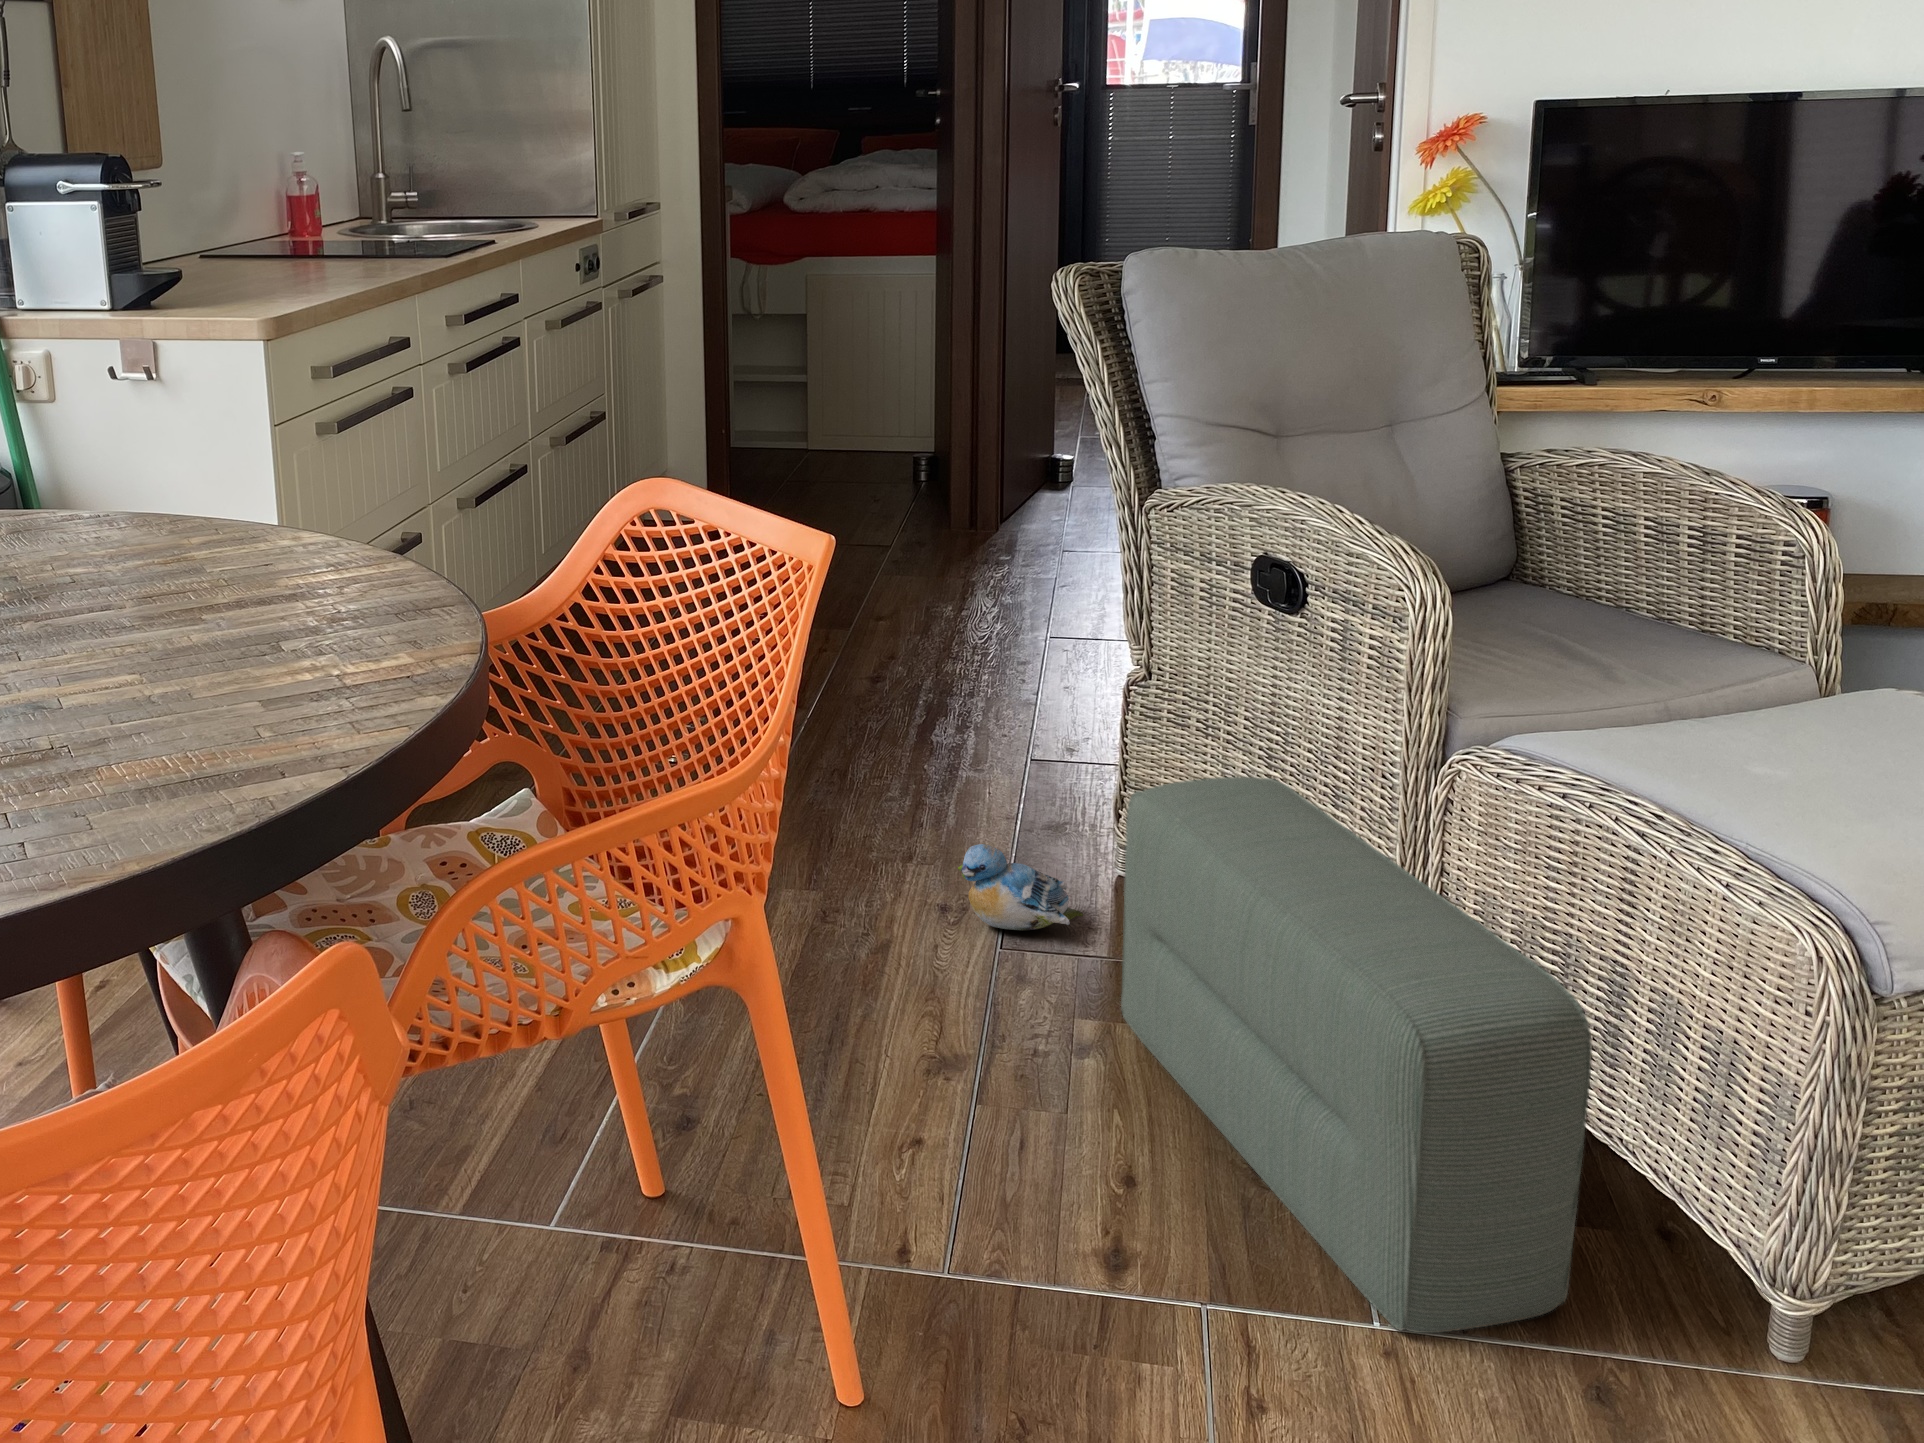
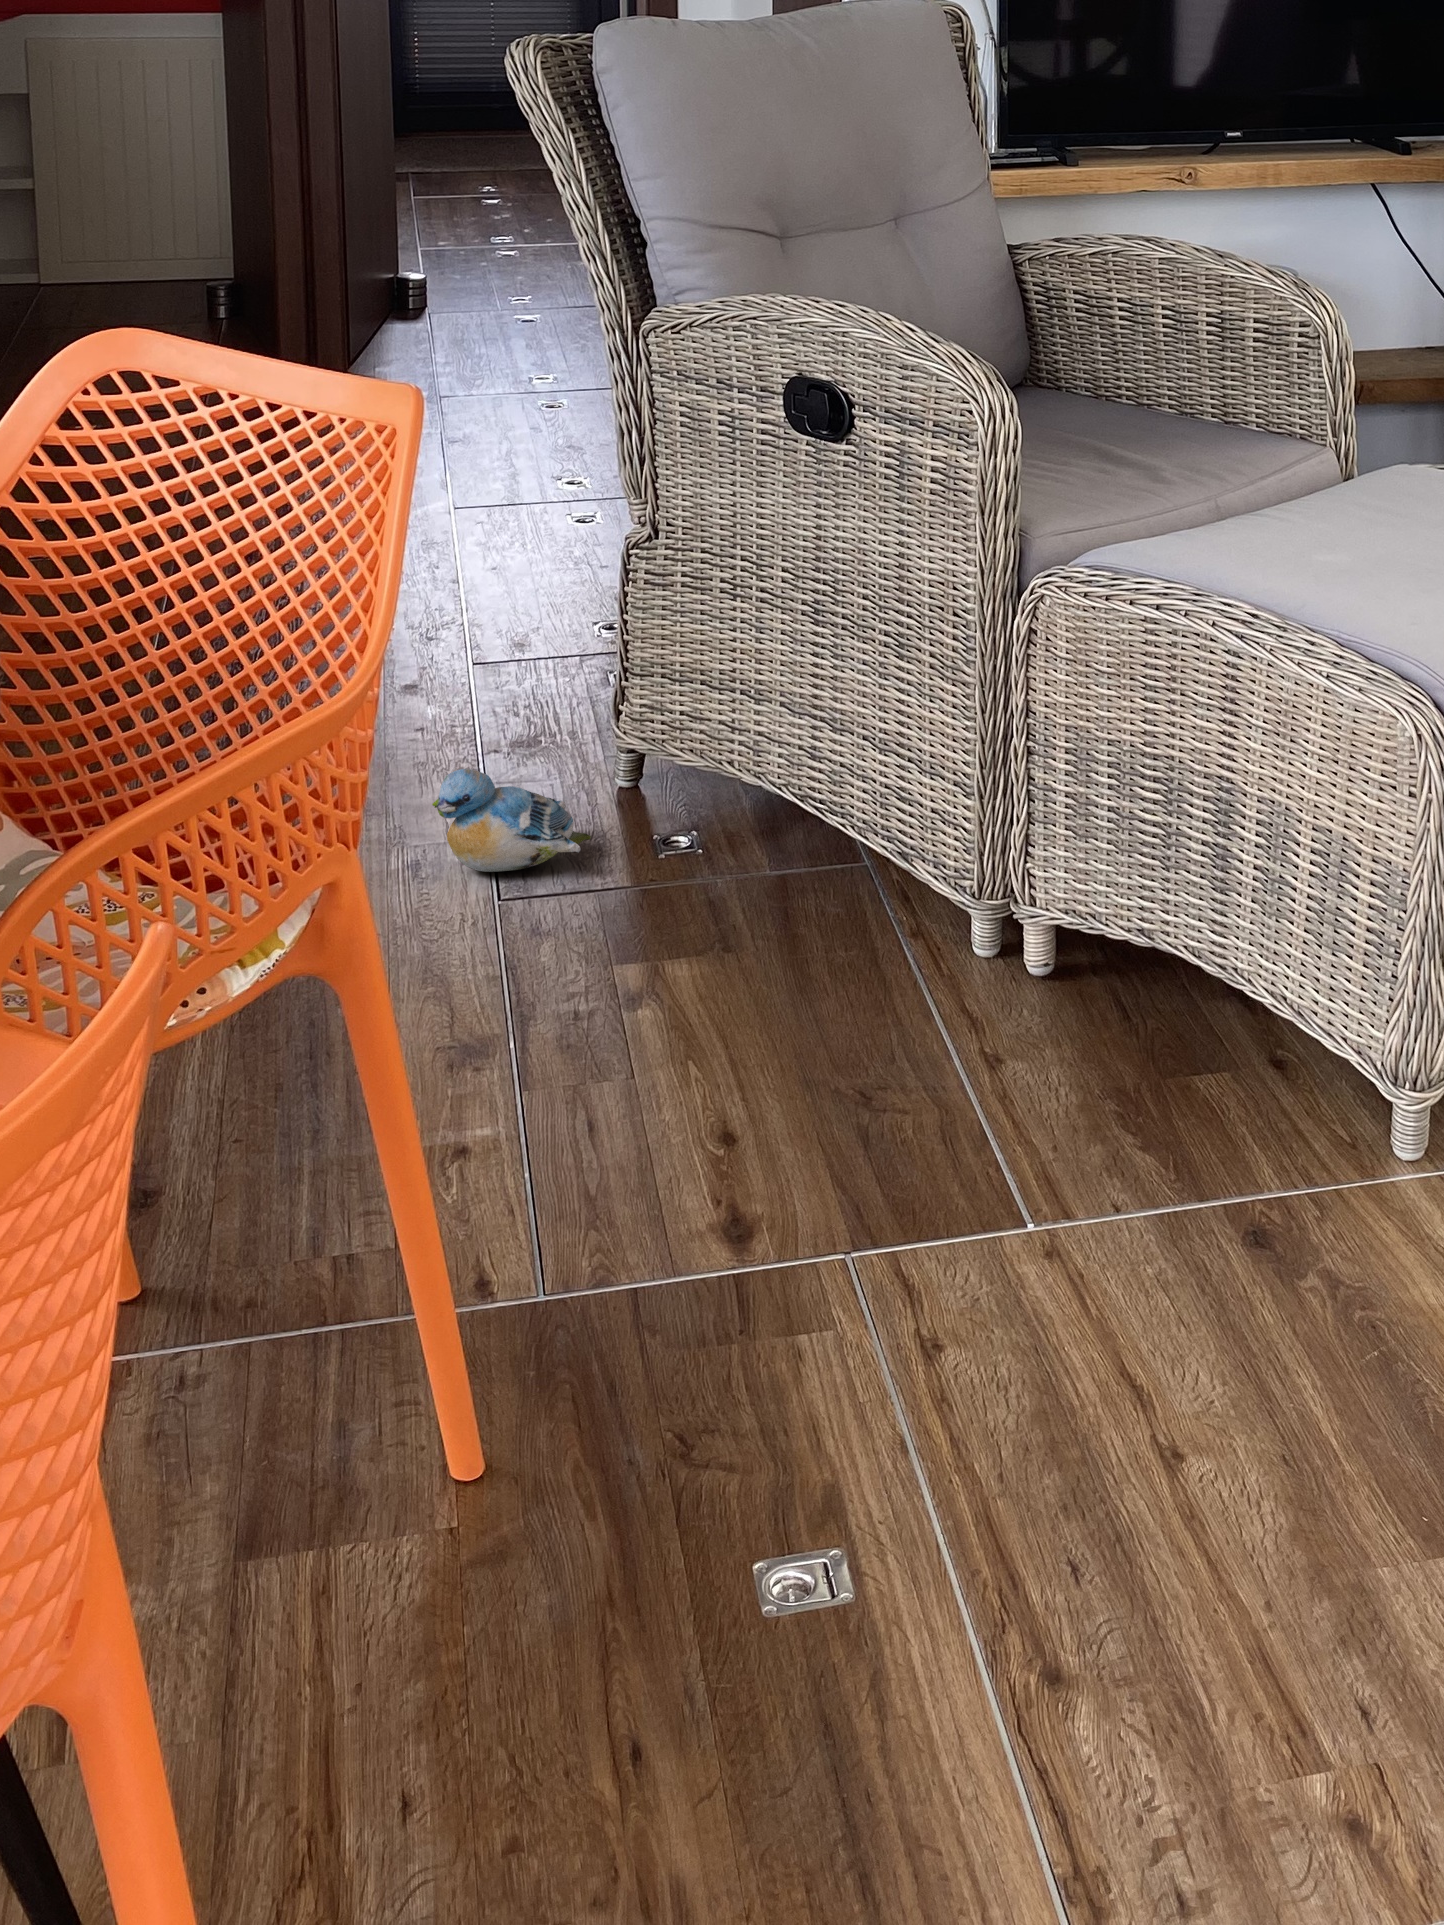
pouf: present [1121,777,1592,1333] -> none [665,636,1221,1223]

